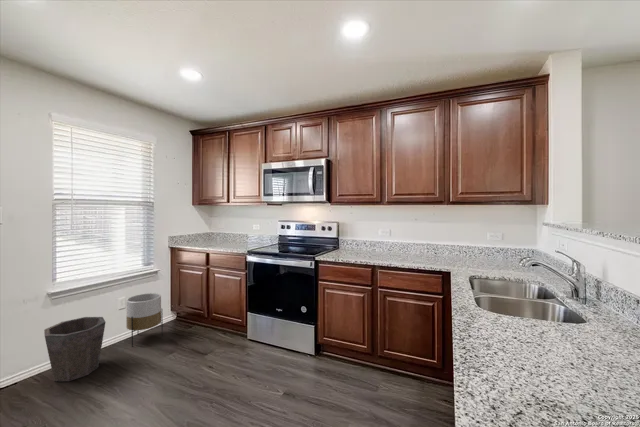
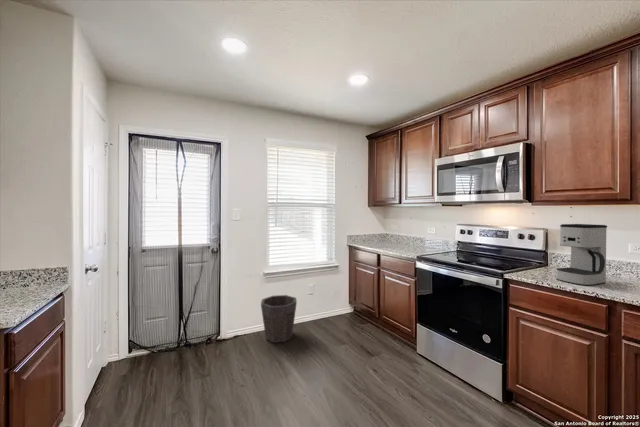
coffee maker: none [346,218,369,258] -> present [557,224,607,286]
planter: present [126,293,163,347] -> none [314,284,340,328]

